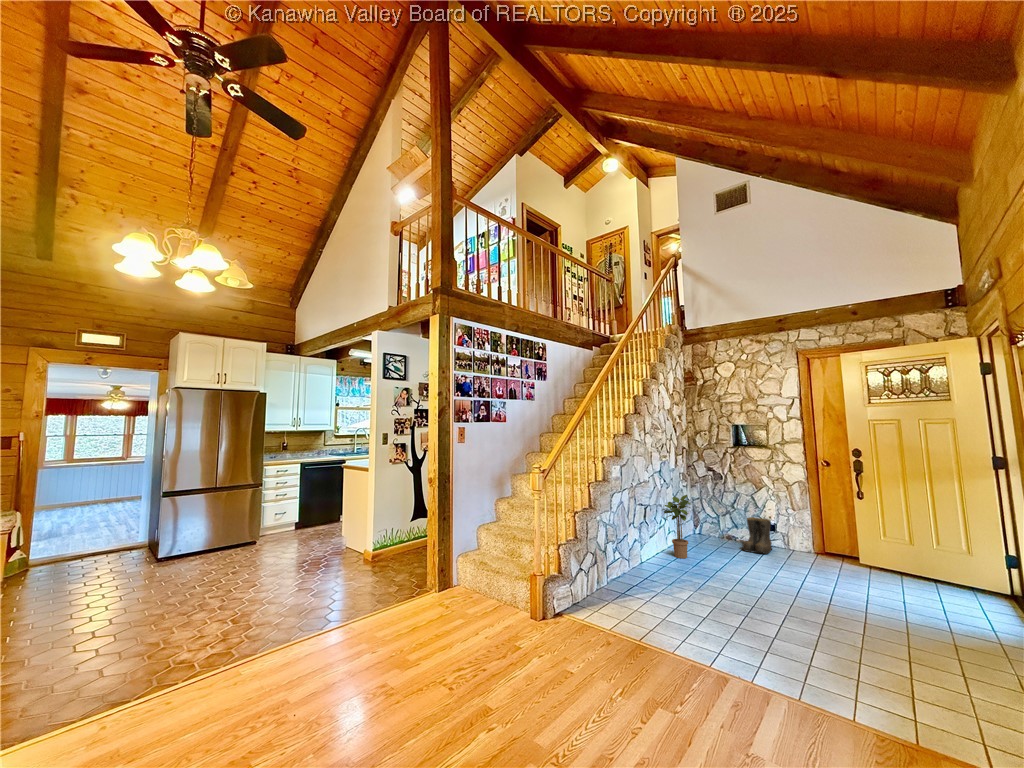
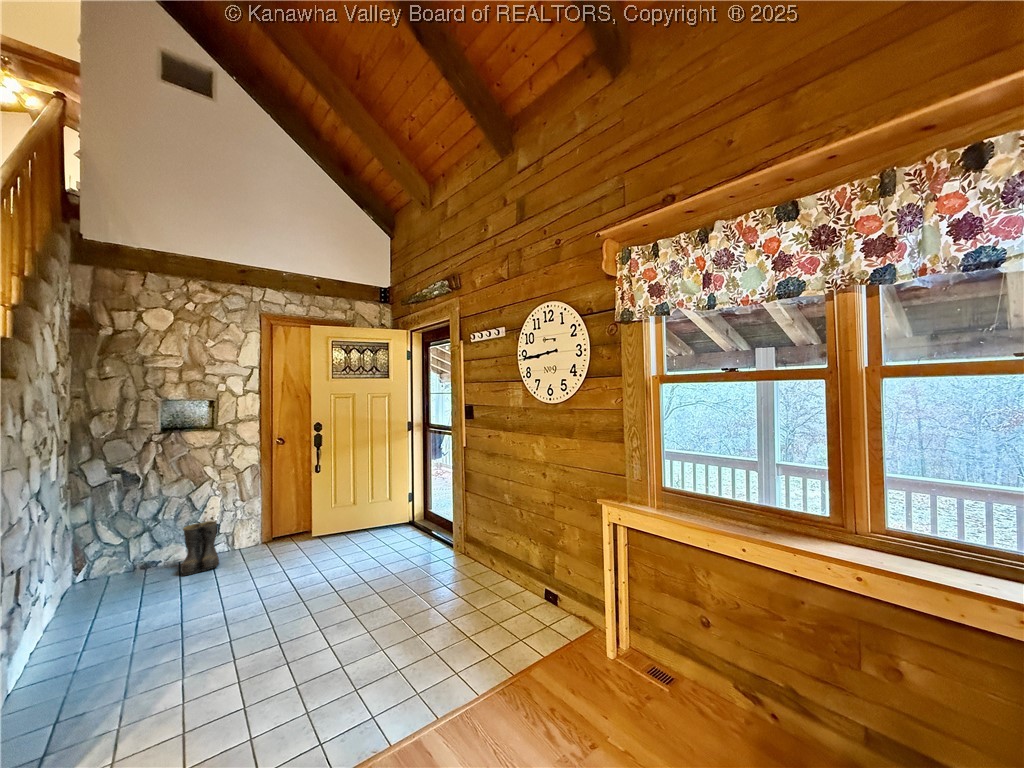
potted plant: present [662,495,691,559] -> none [47,522,122,642]

